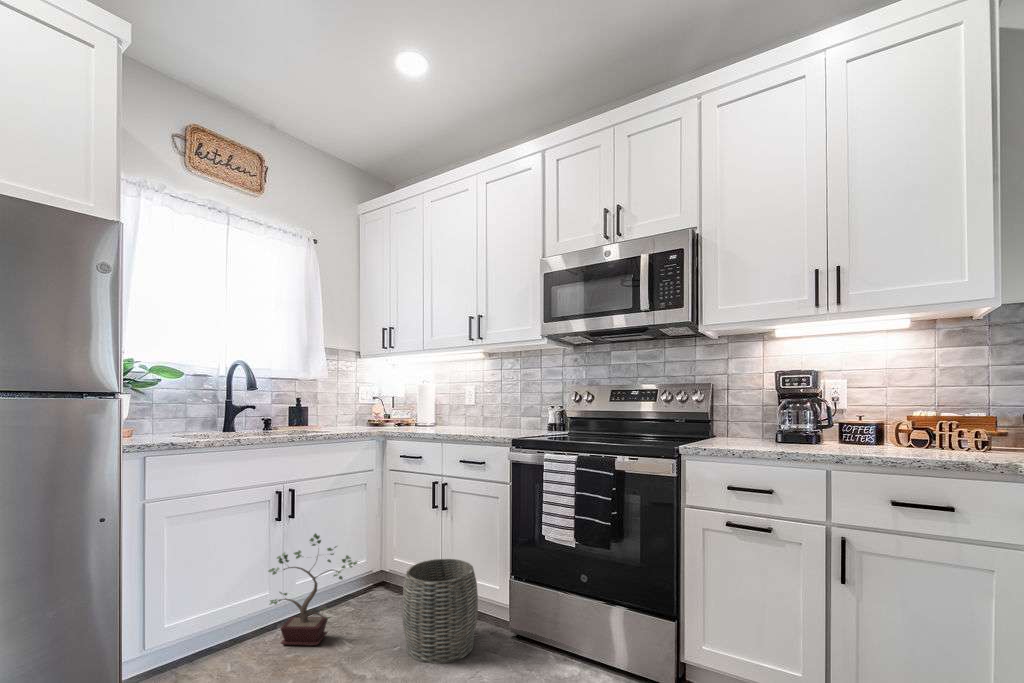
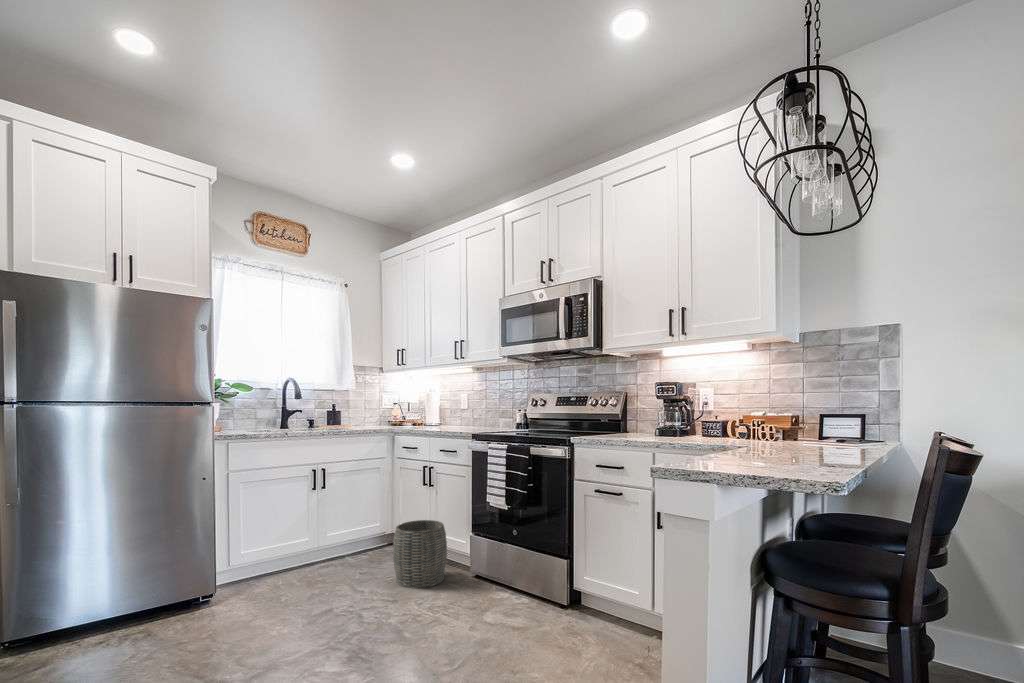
potted plant: present [268,533,357,645] -> none [305,498,365,576]

